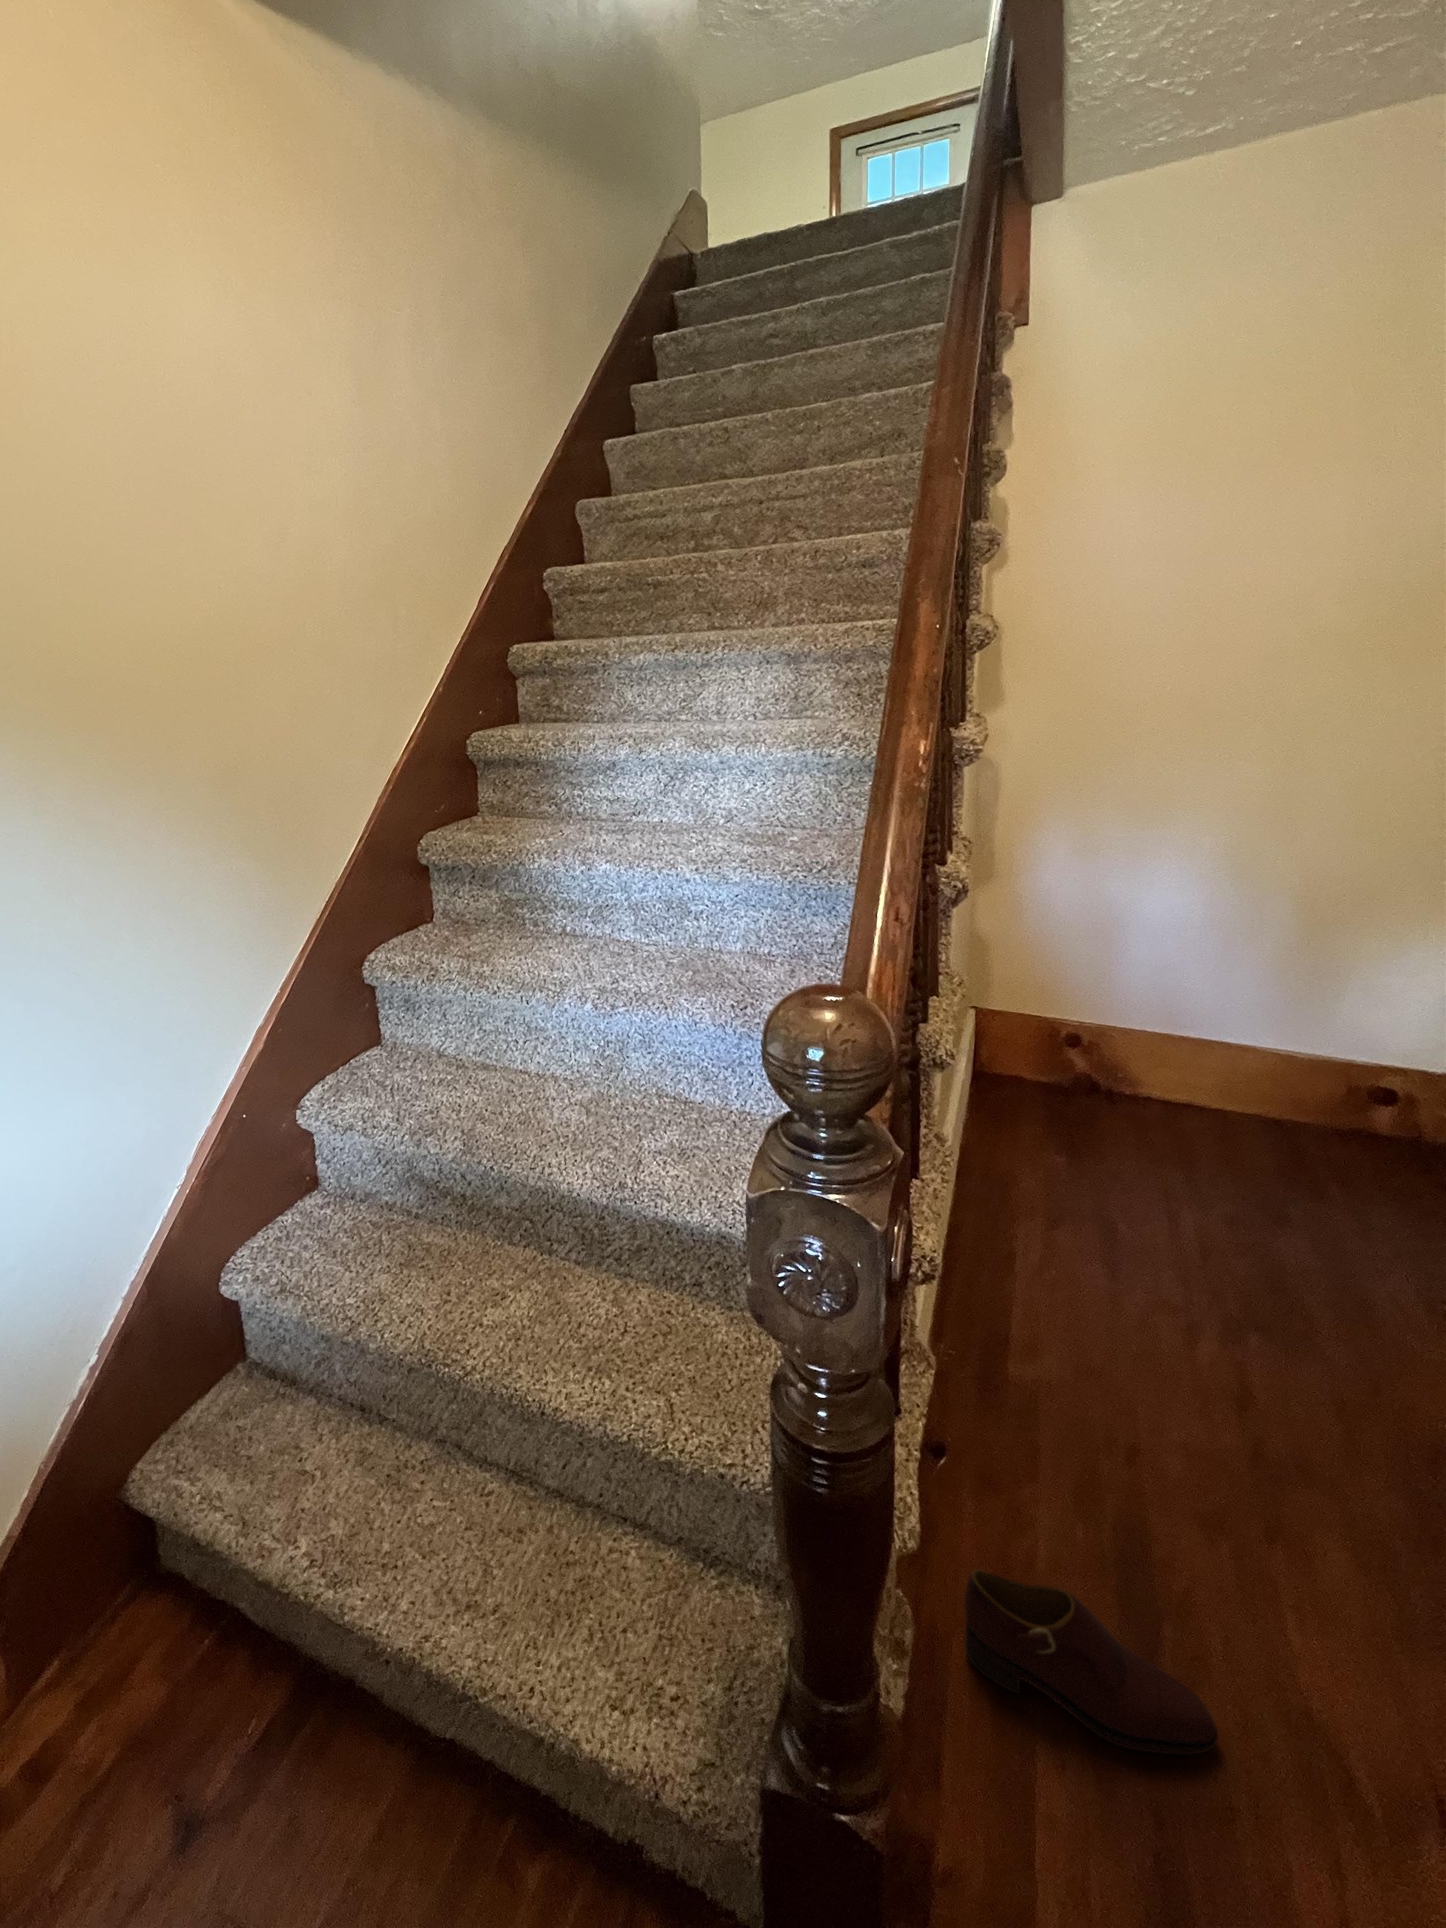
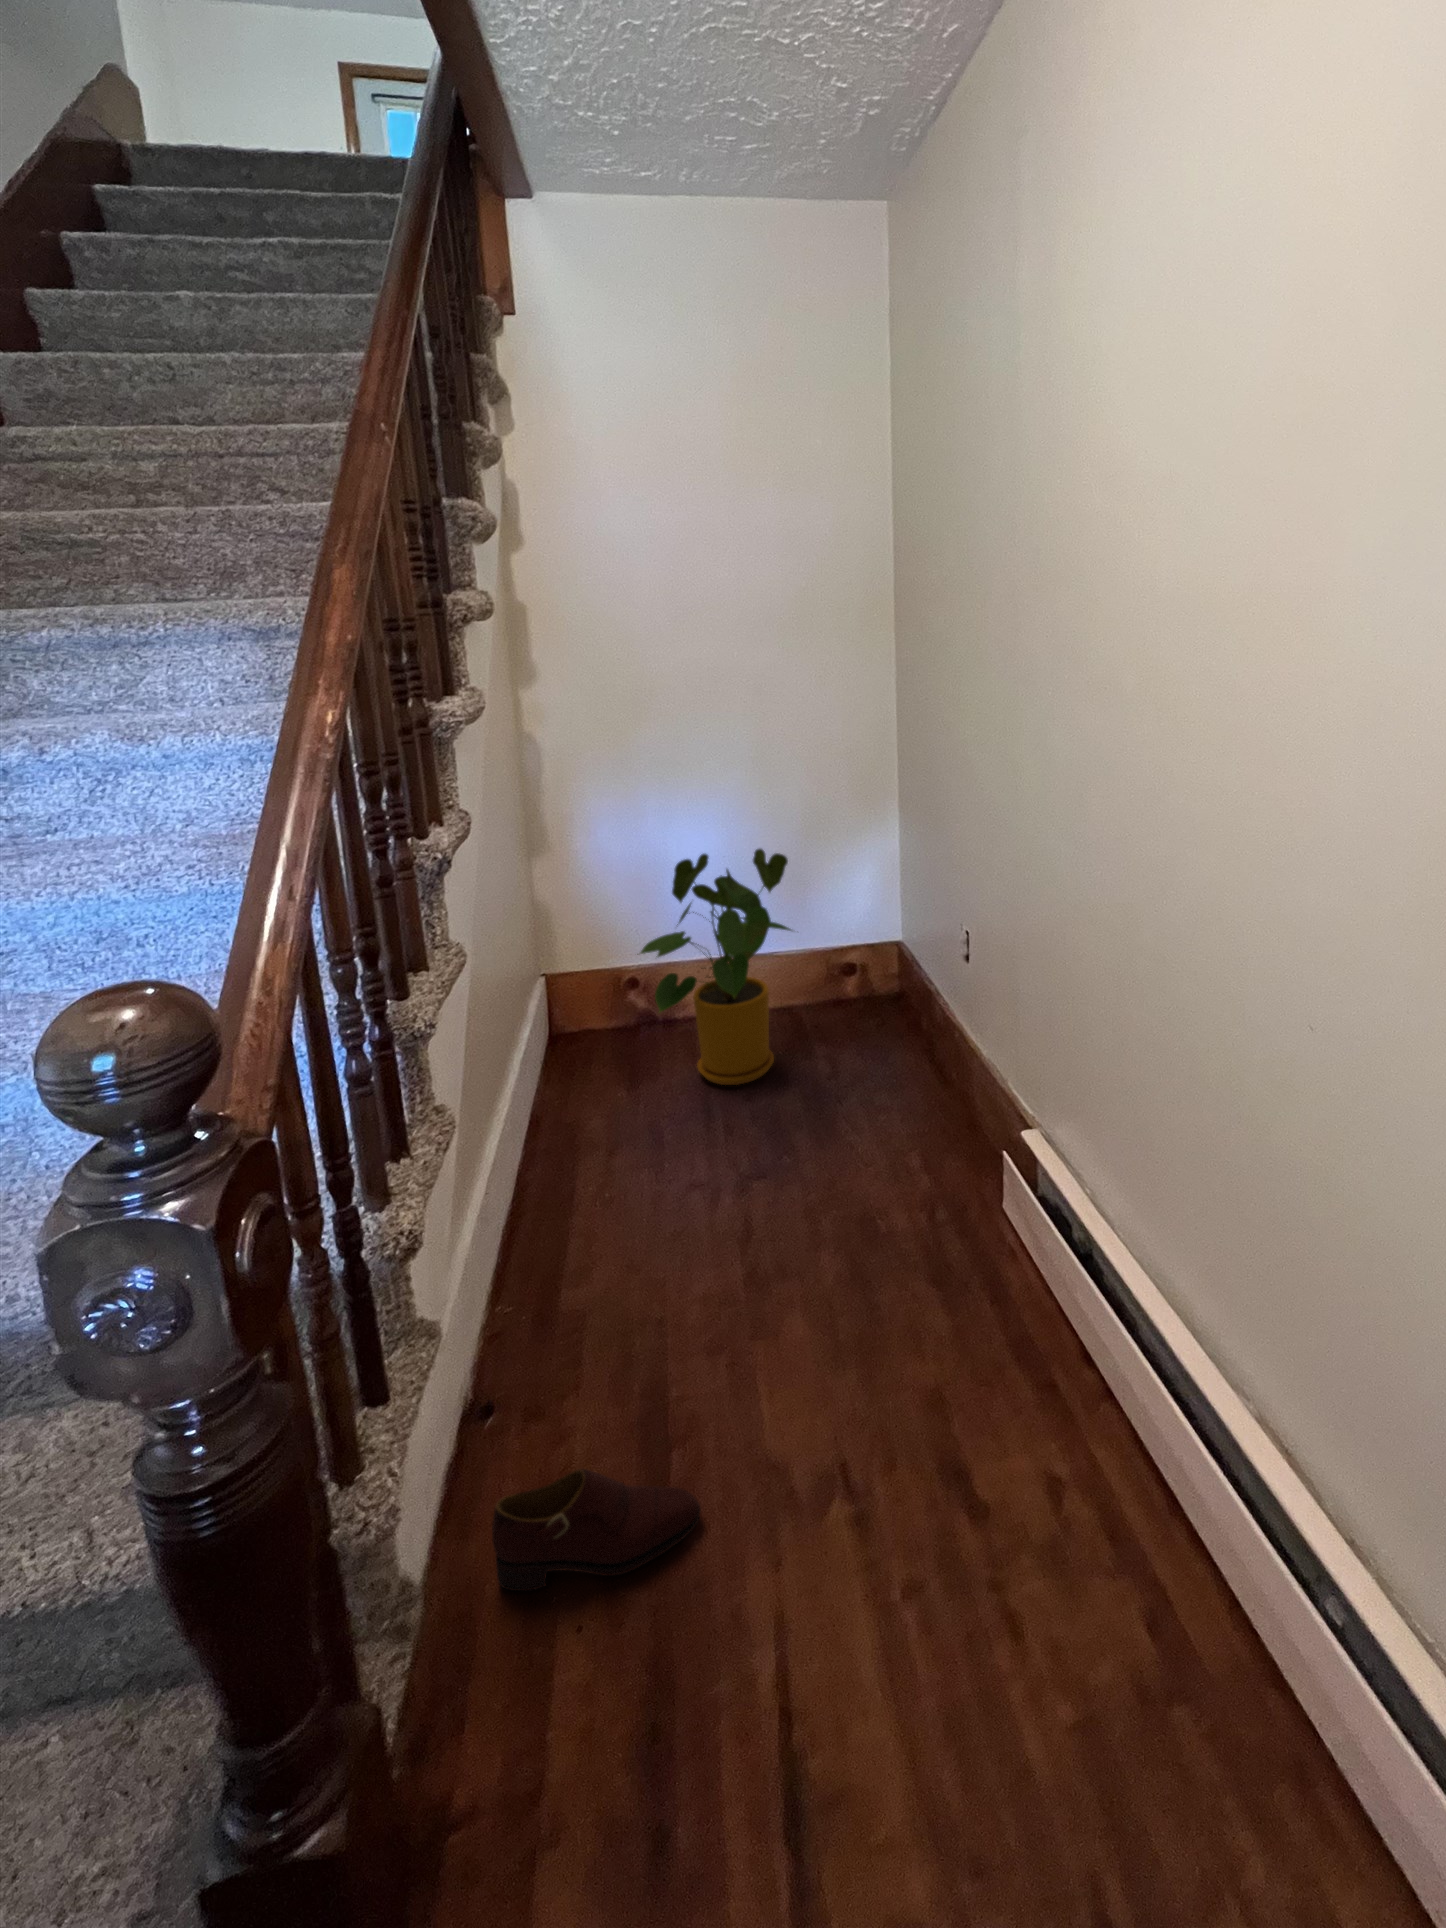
house plant: none [1102,914,1337,1203] -> present [637,849,791,1085]

